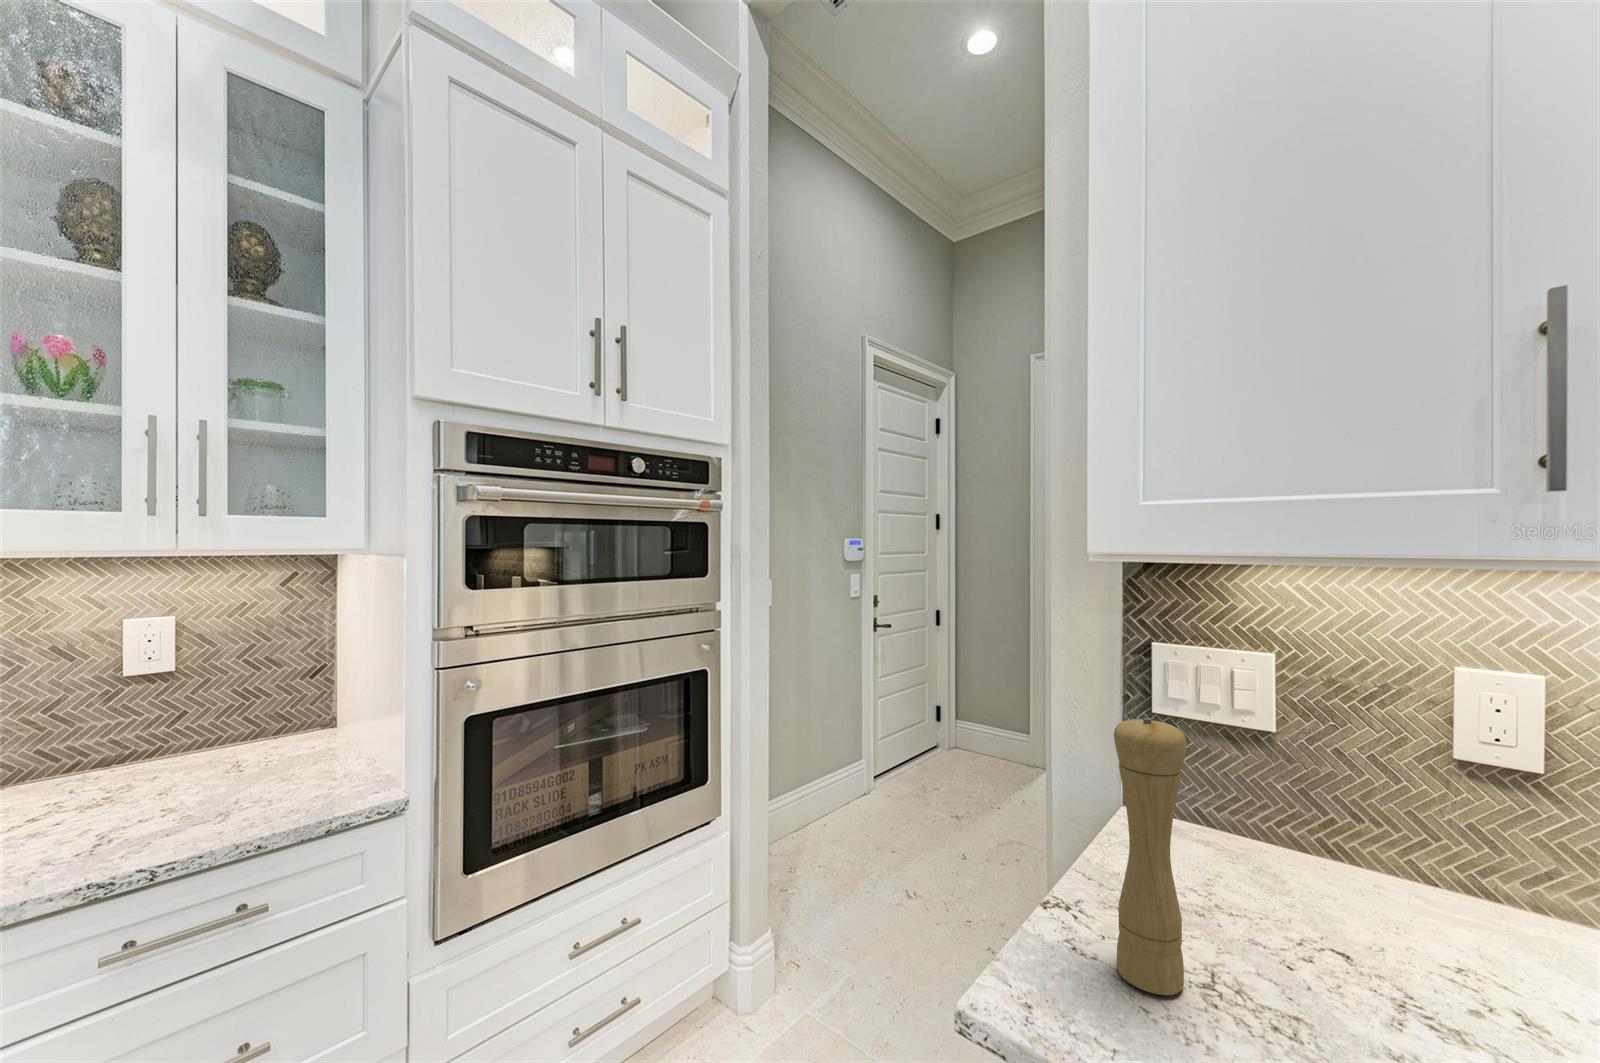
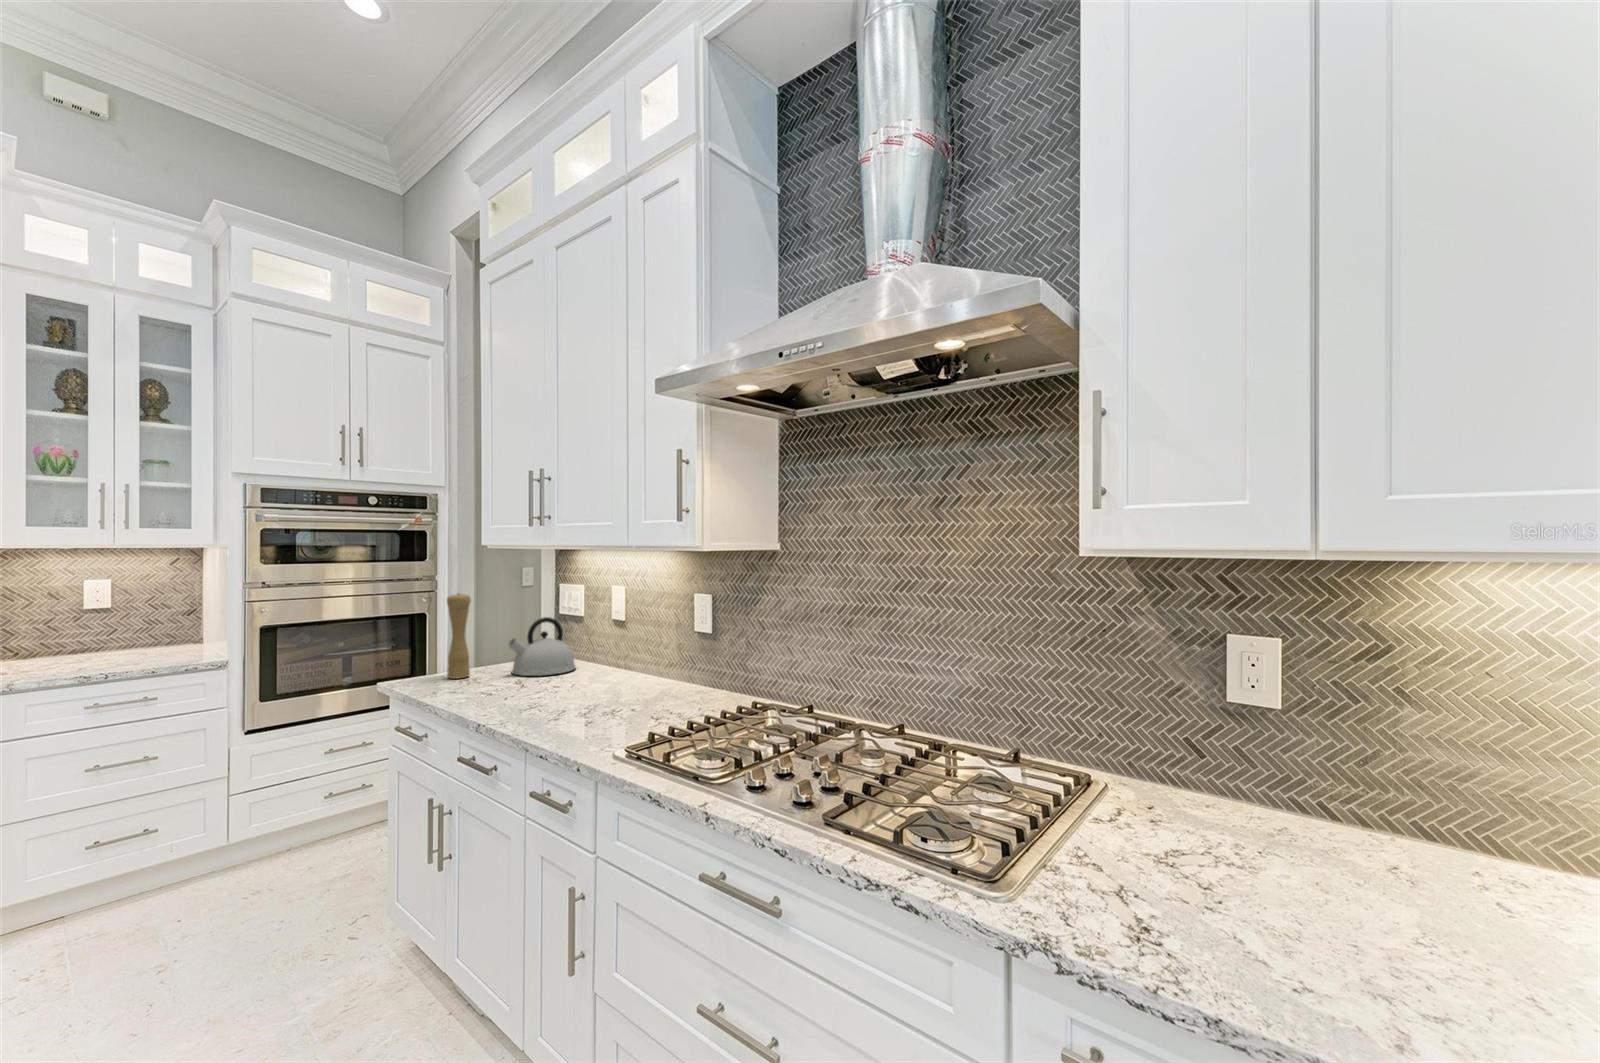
kettle: none [1208,772,1428,981] -> present [508,617,576,676]

